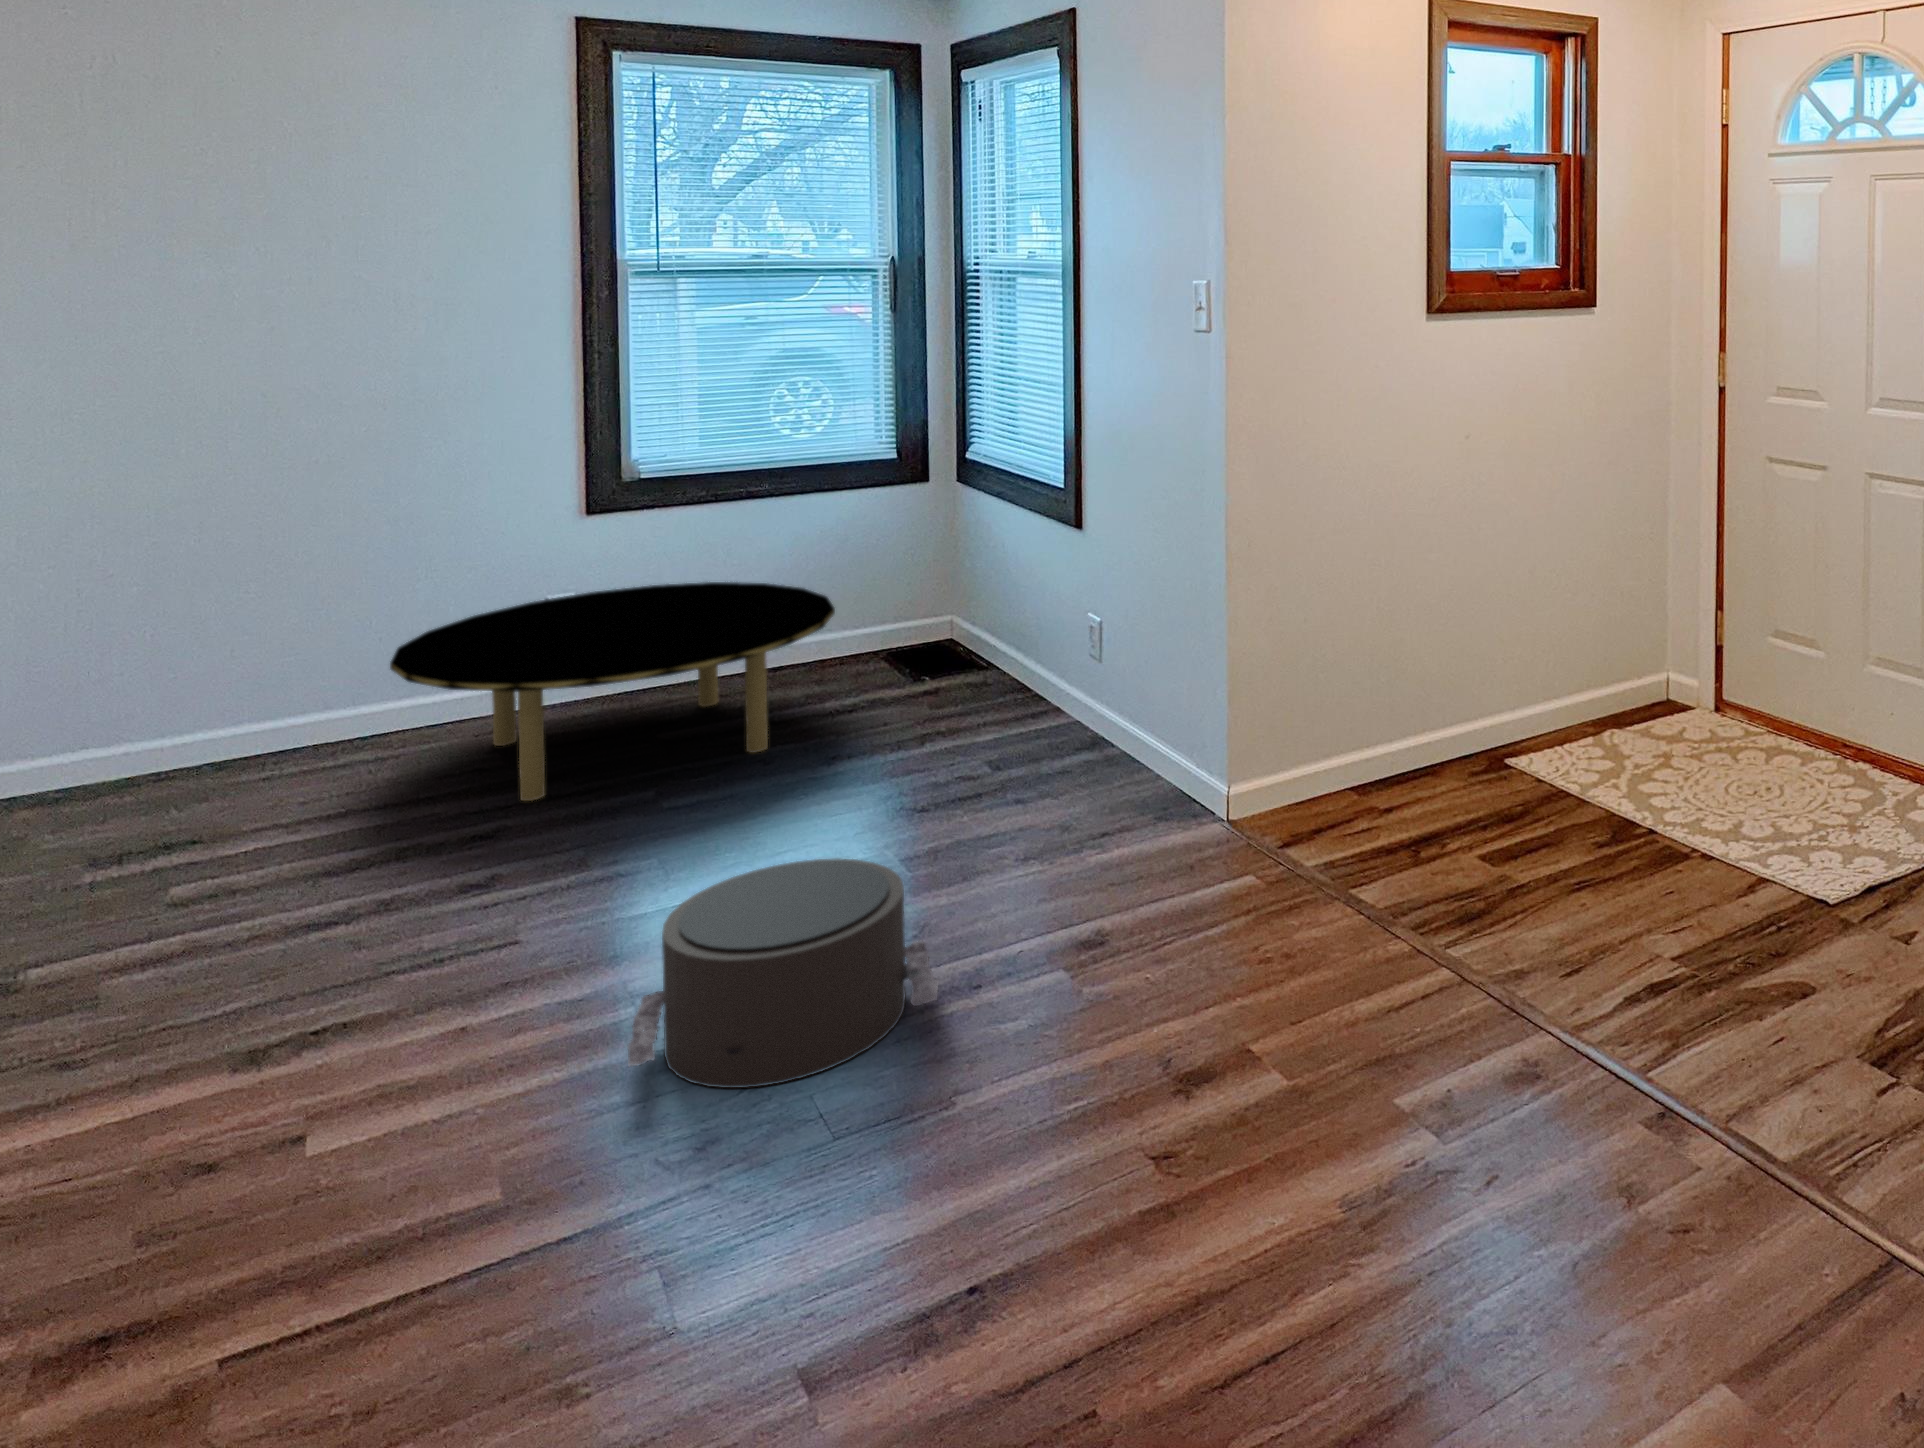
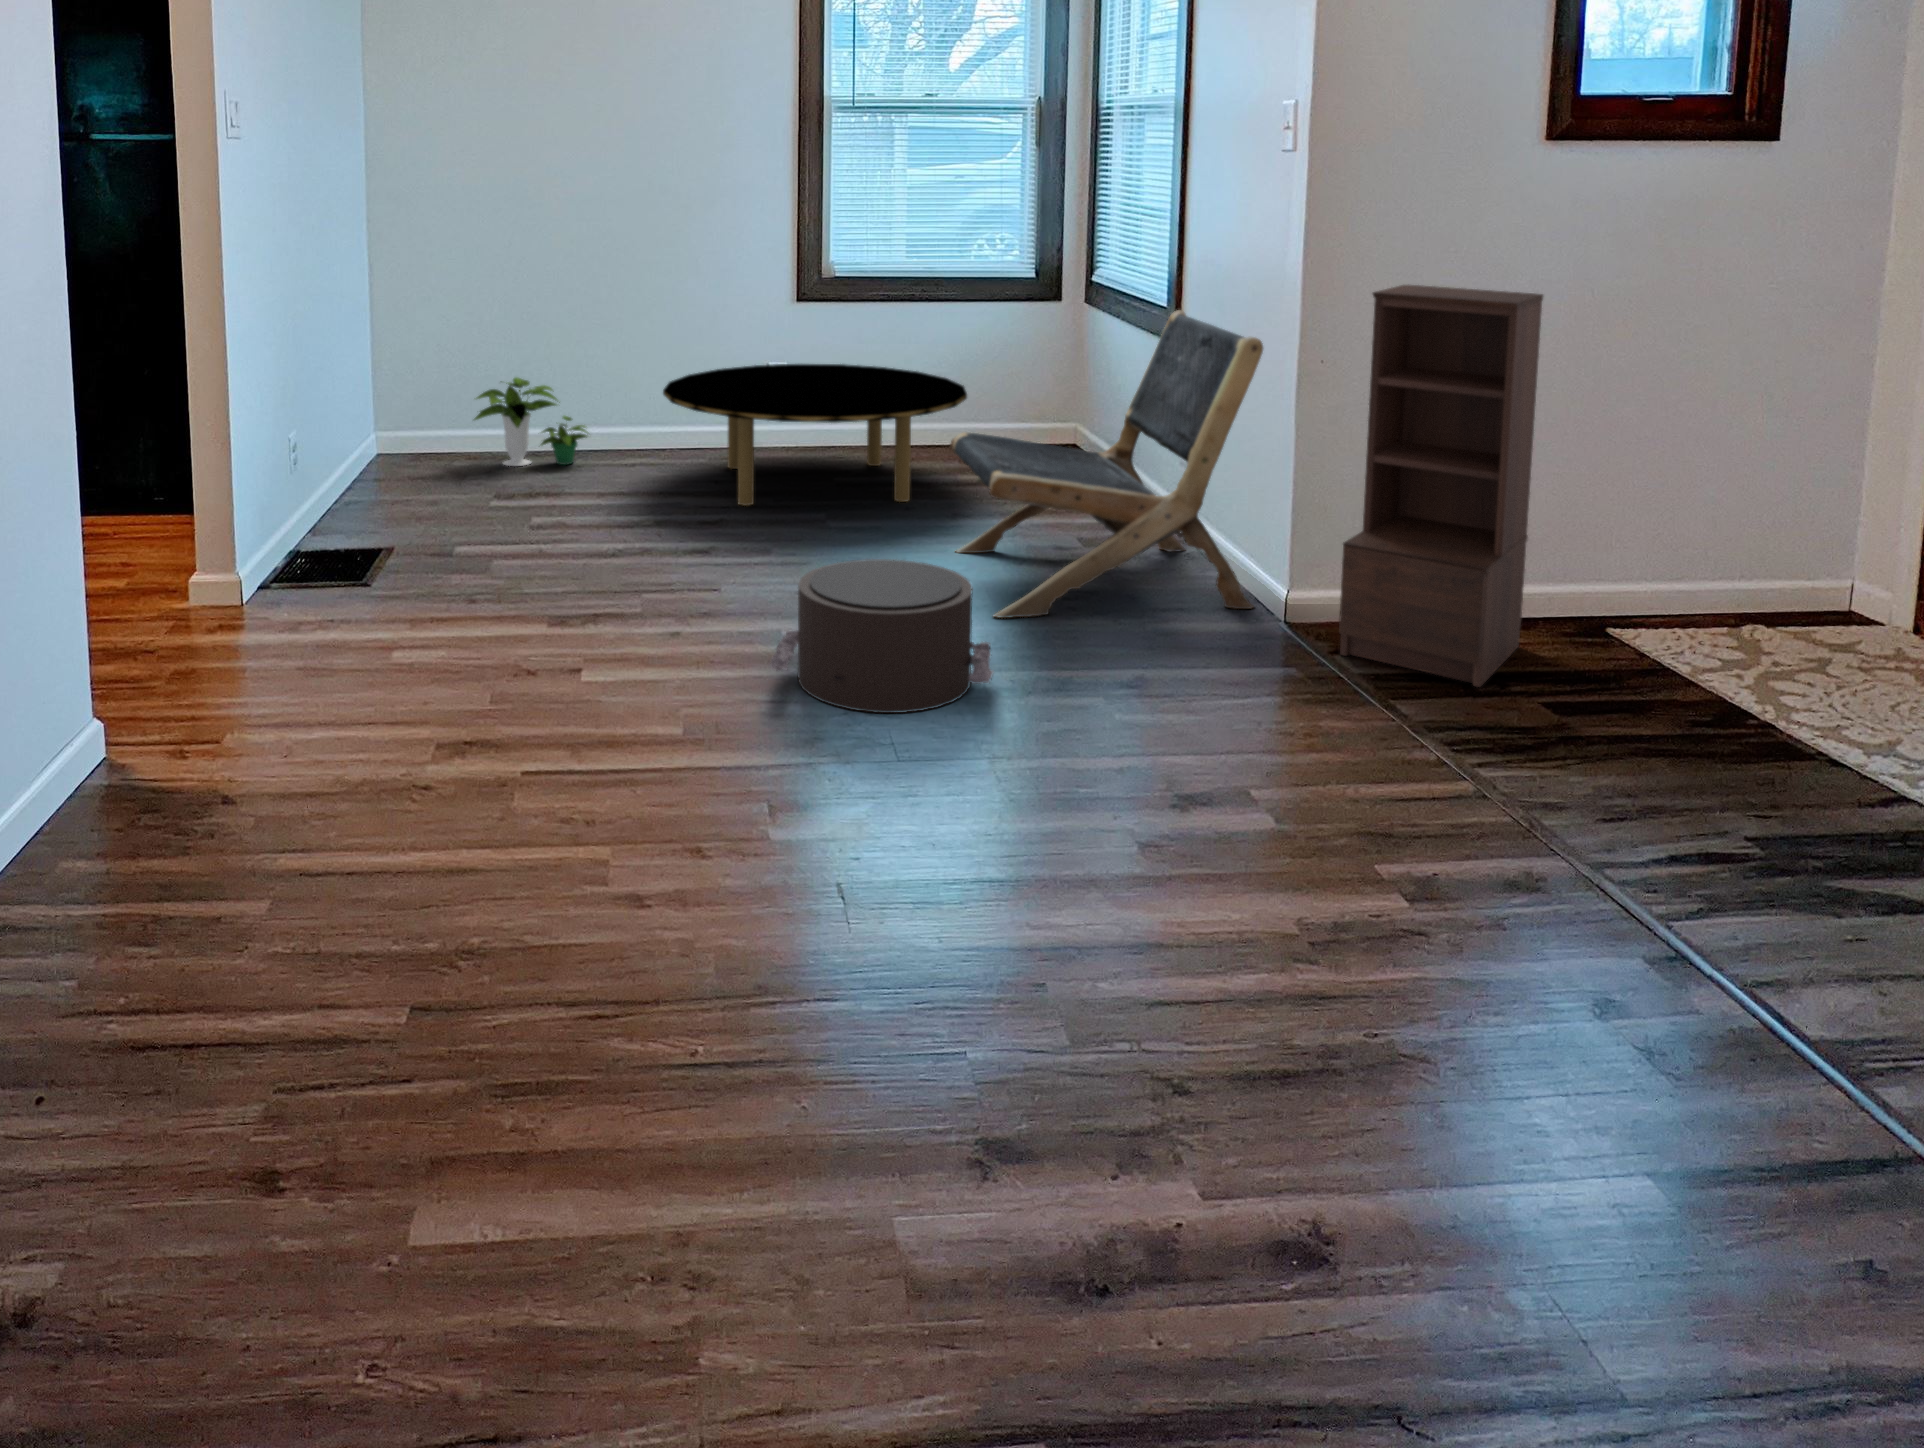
bookshelf: none [1290,460,1444,853] -> present [1339,285,1543,687]
lounge chair: none [832,496,1196,893] -> present [950,310,1263,618]
potted plant: none [26,673,261,808] -> present [474,377,588,466]

